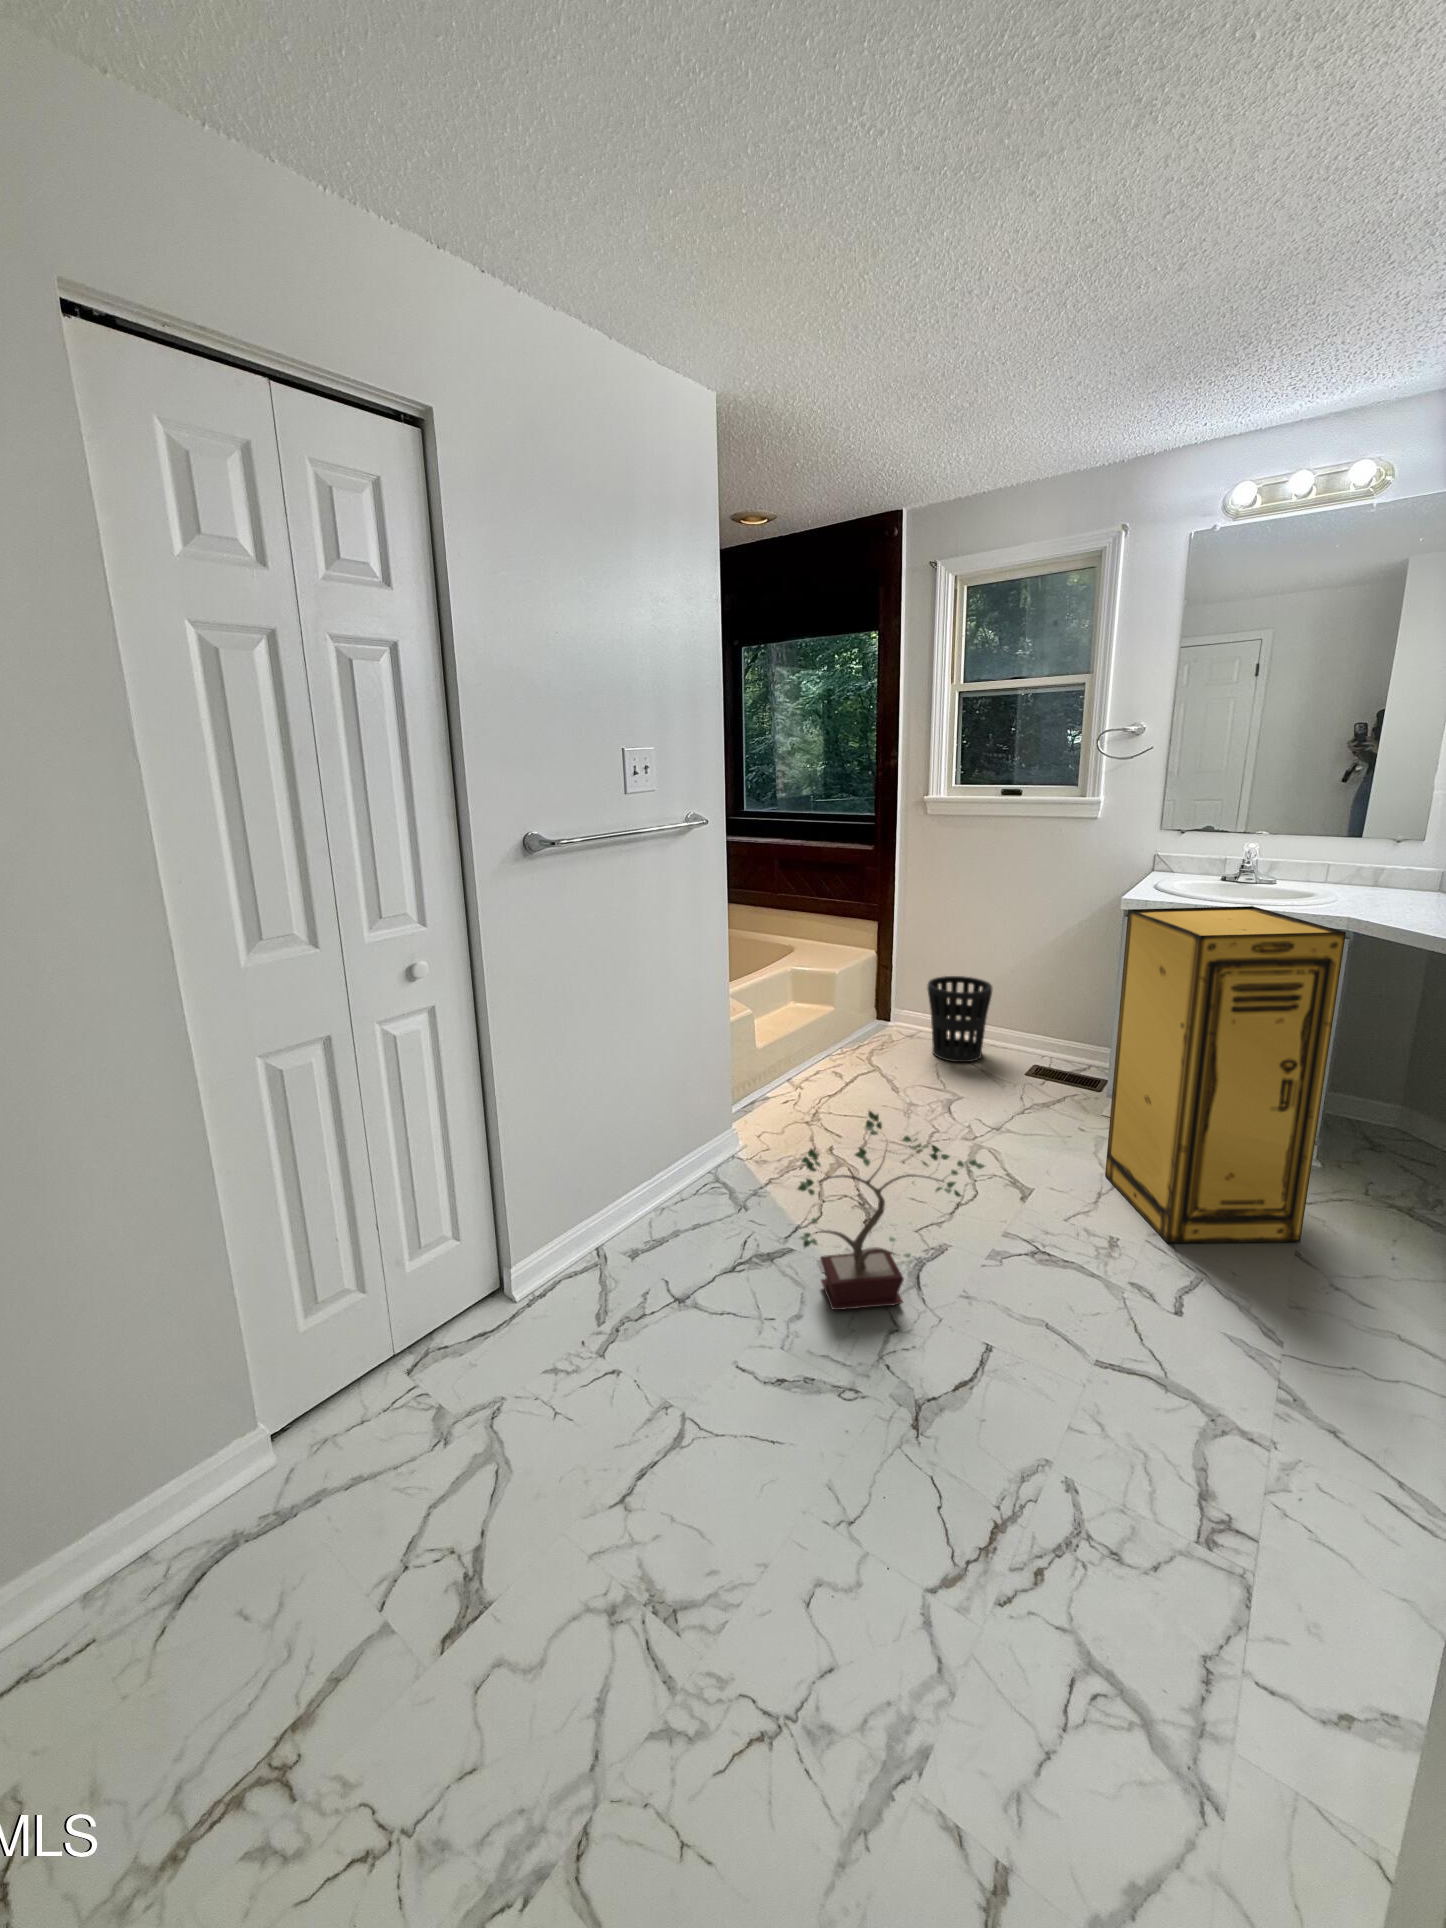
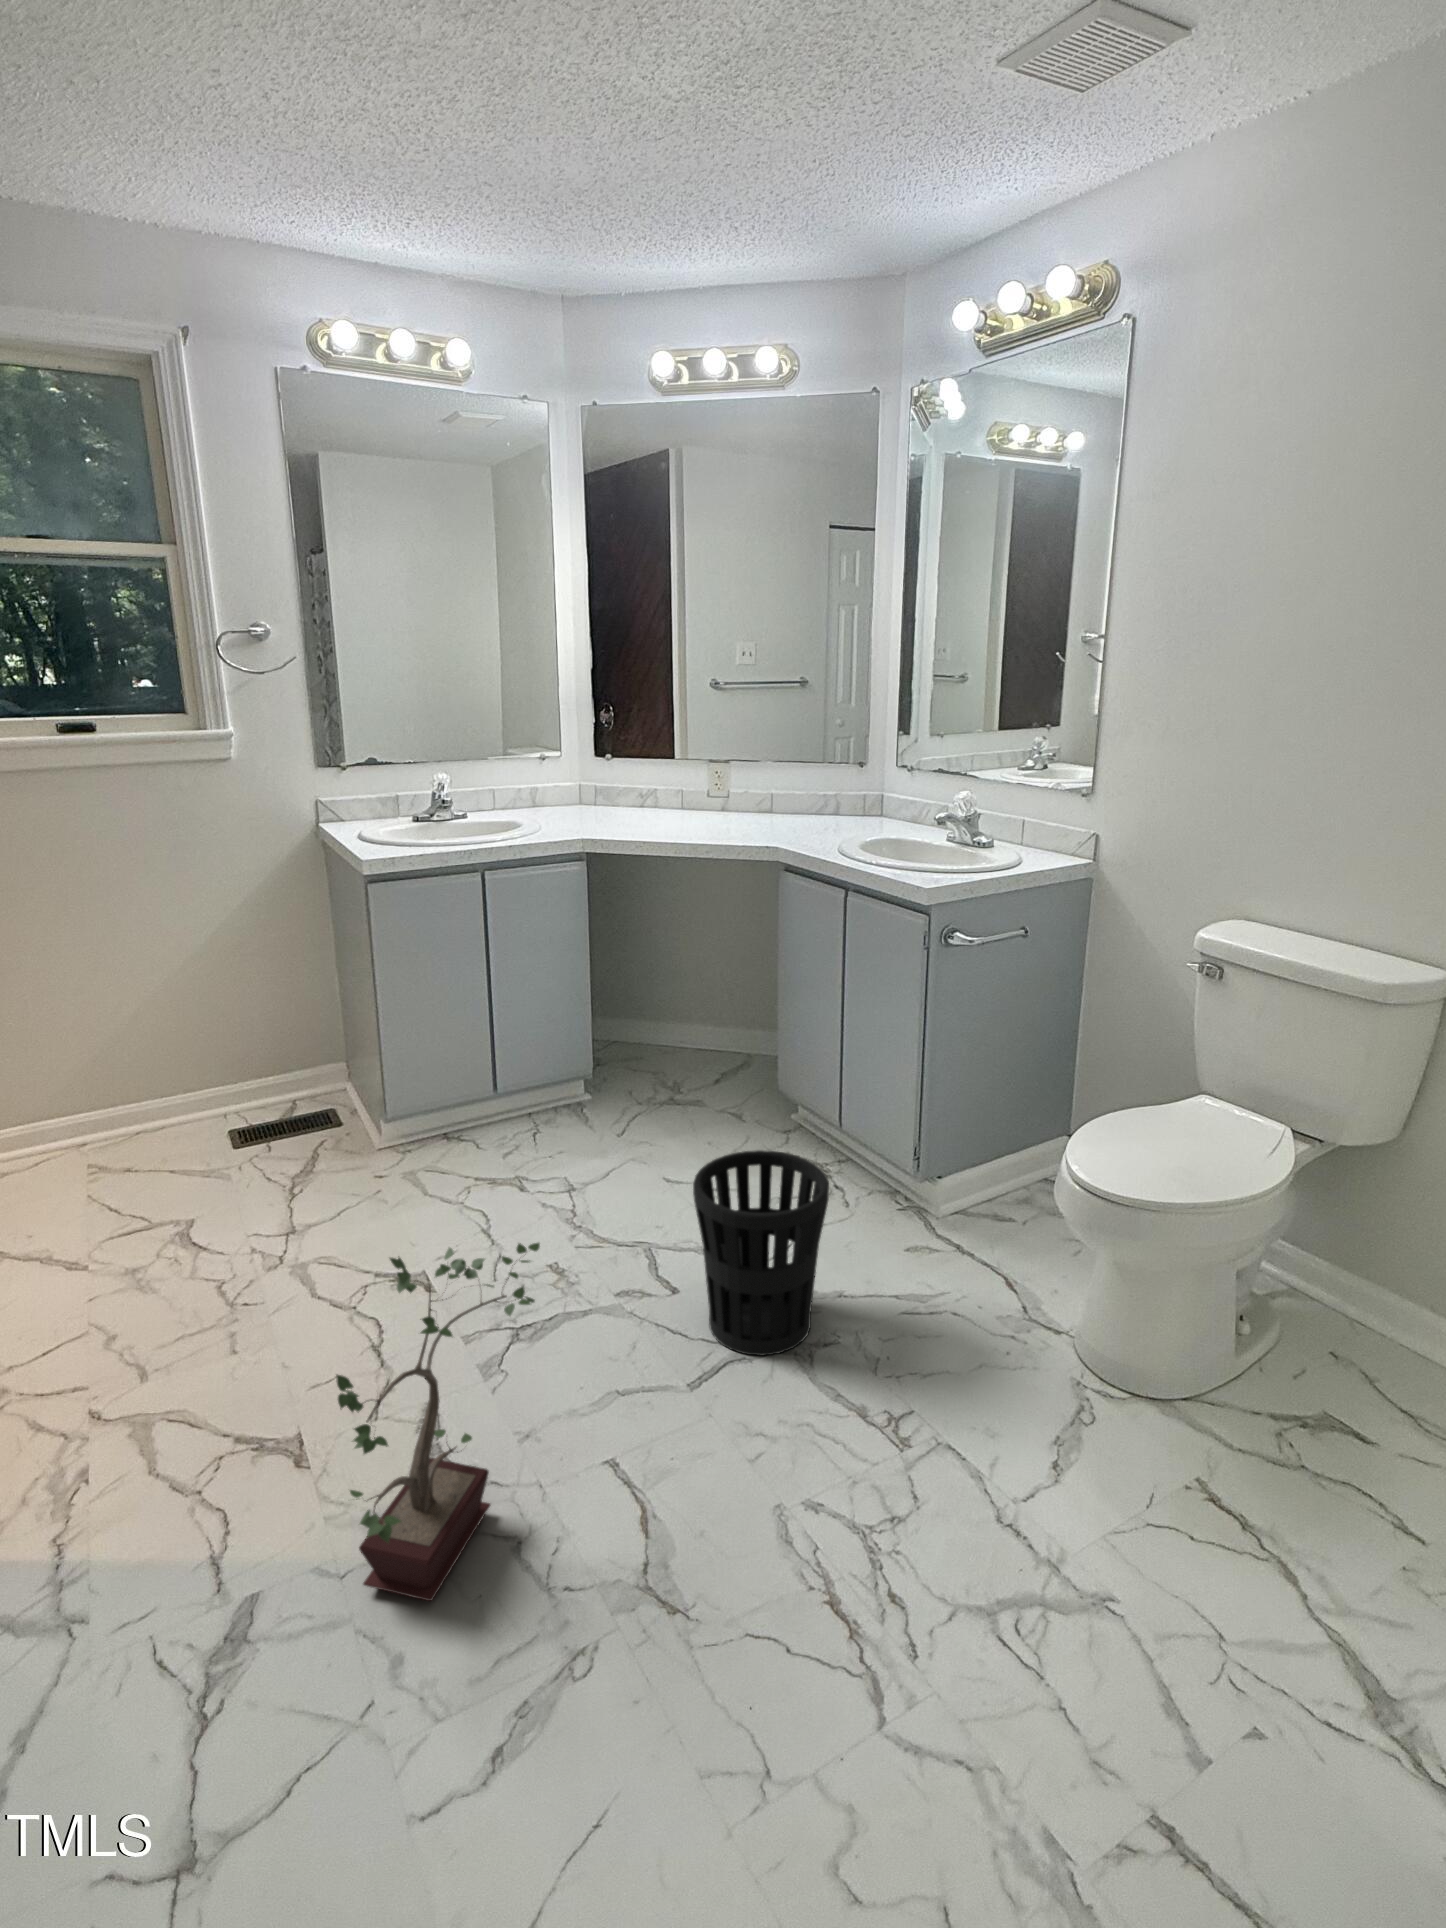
storage cabinet: present [1105,906,1346,1243] -> none [440,844,655,1237]
wastebasket: present [927,976,992,1062] -> present [693,1150,829,1355]

